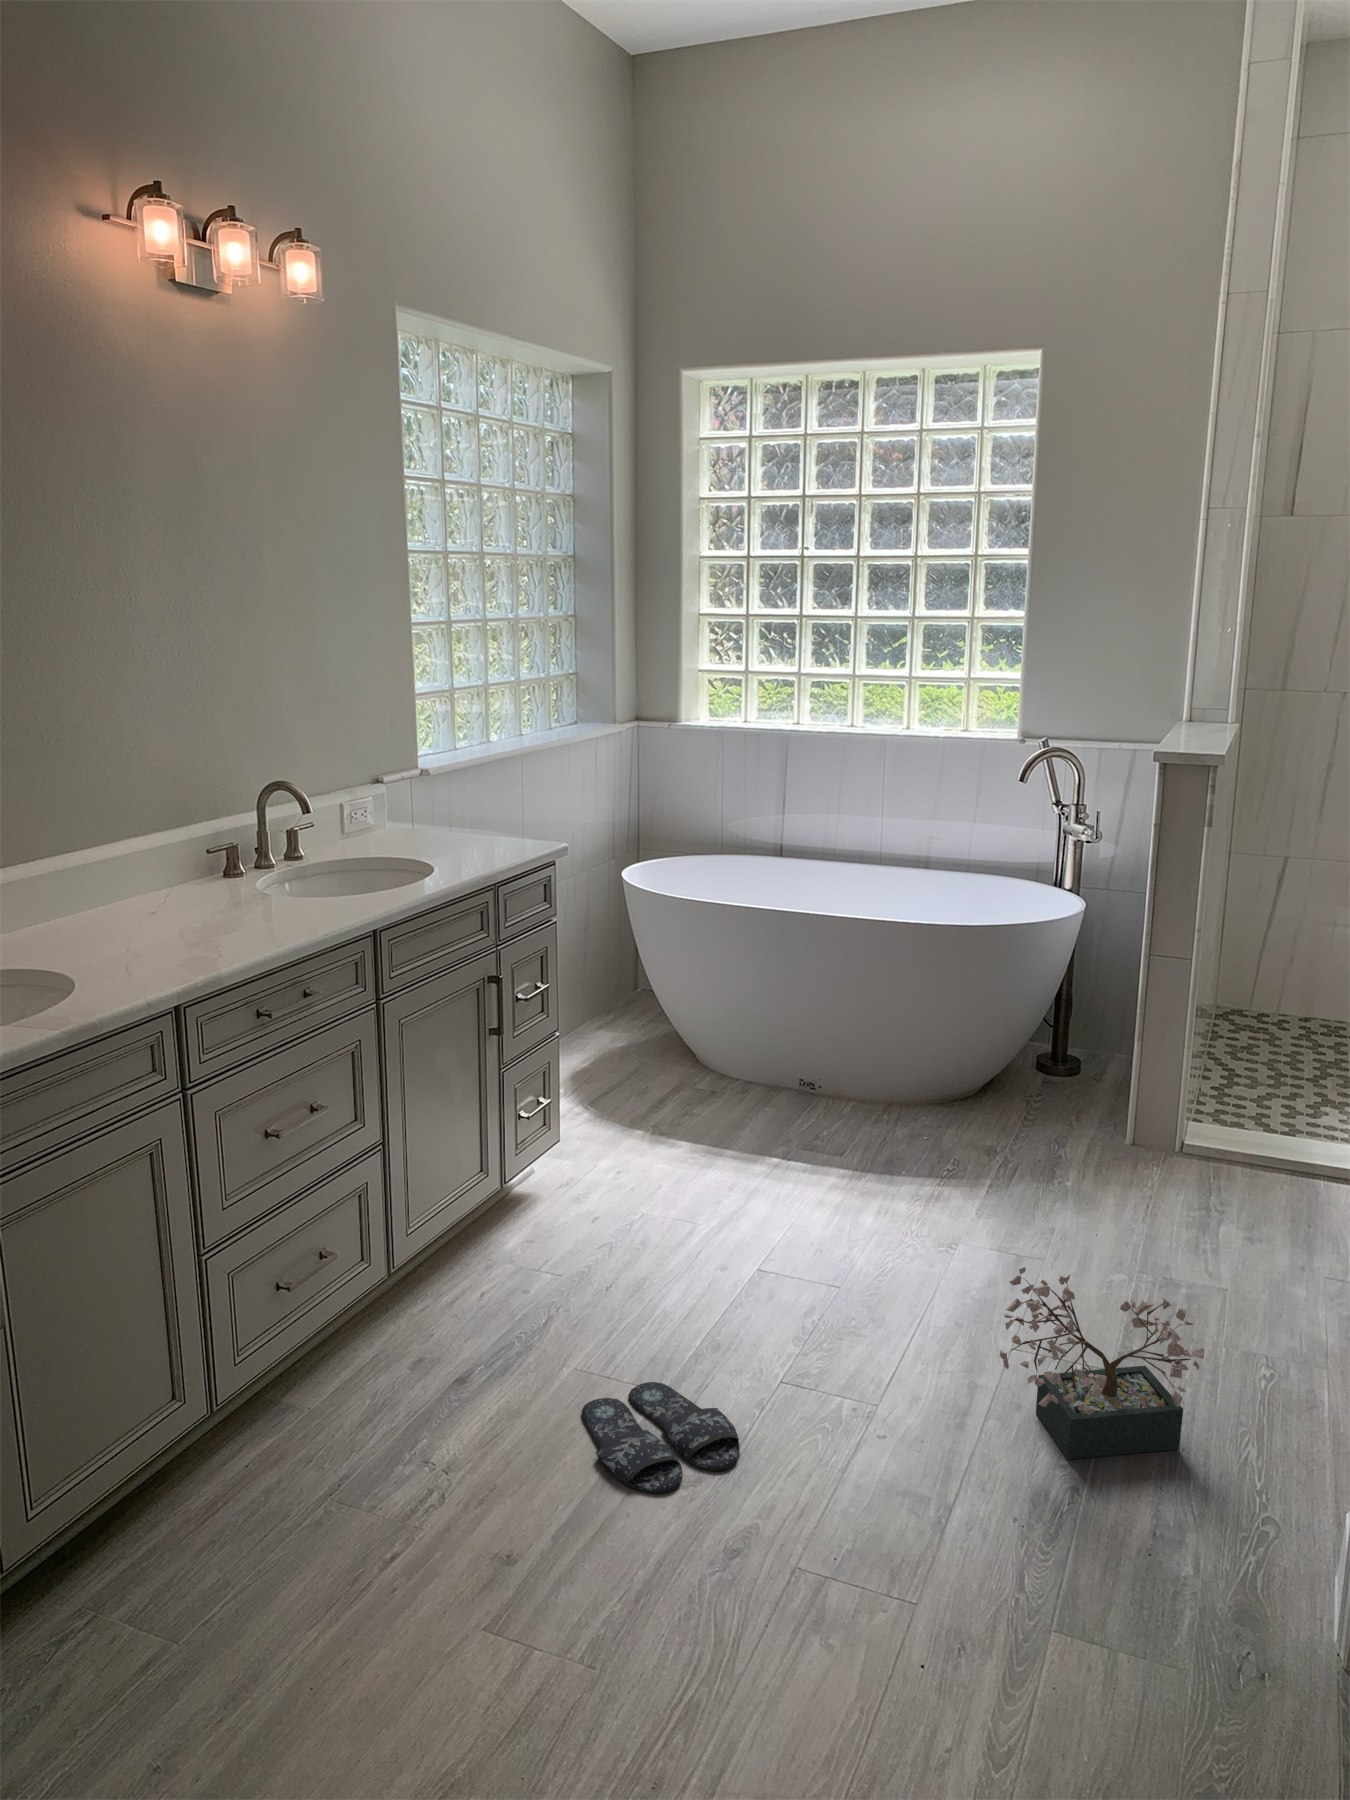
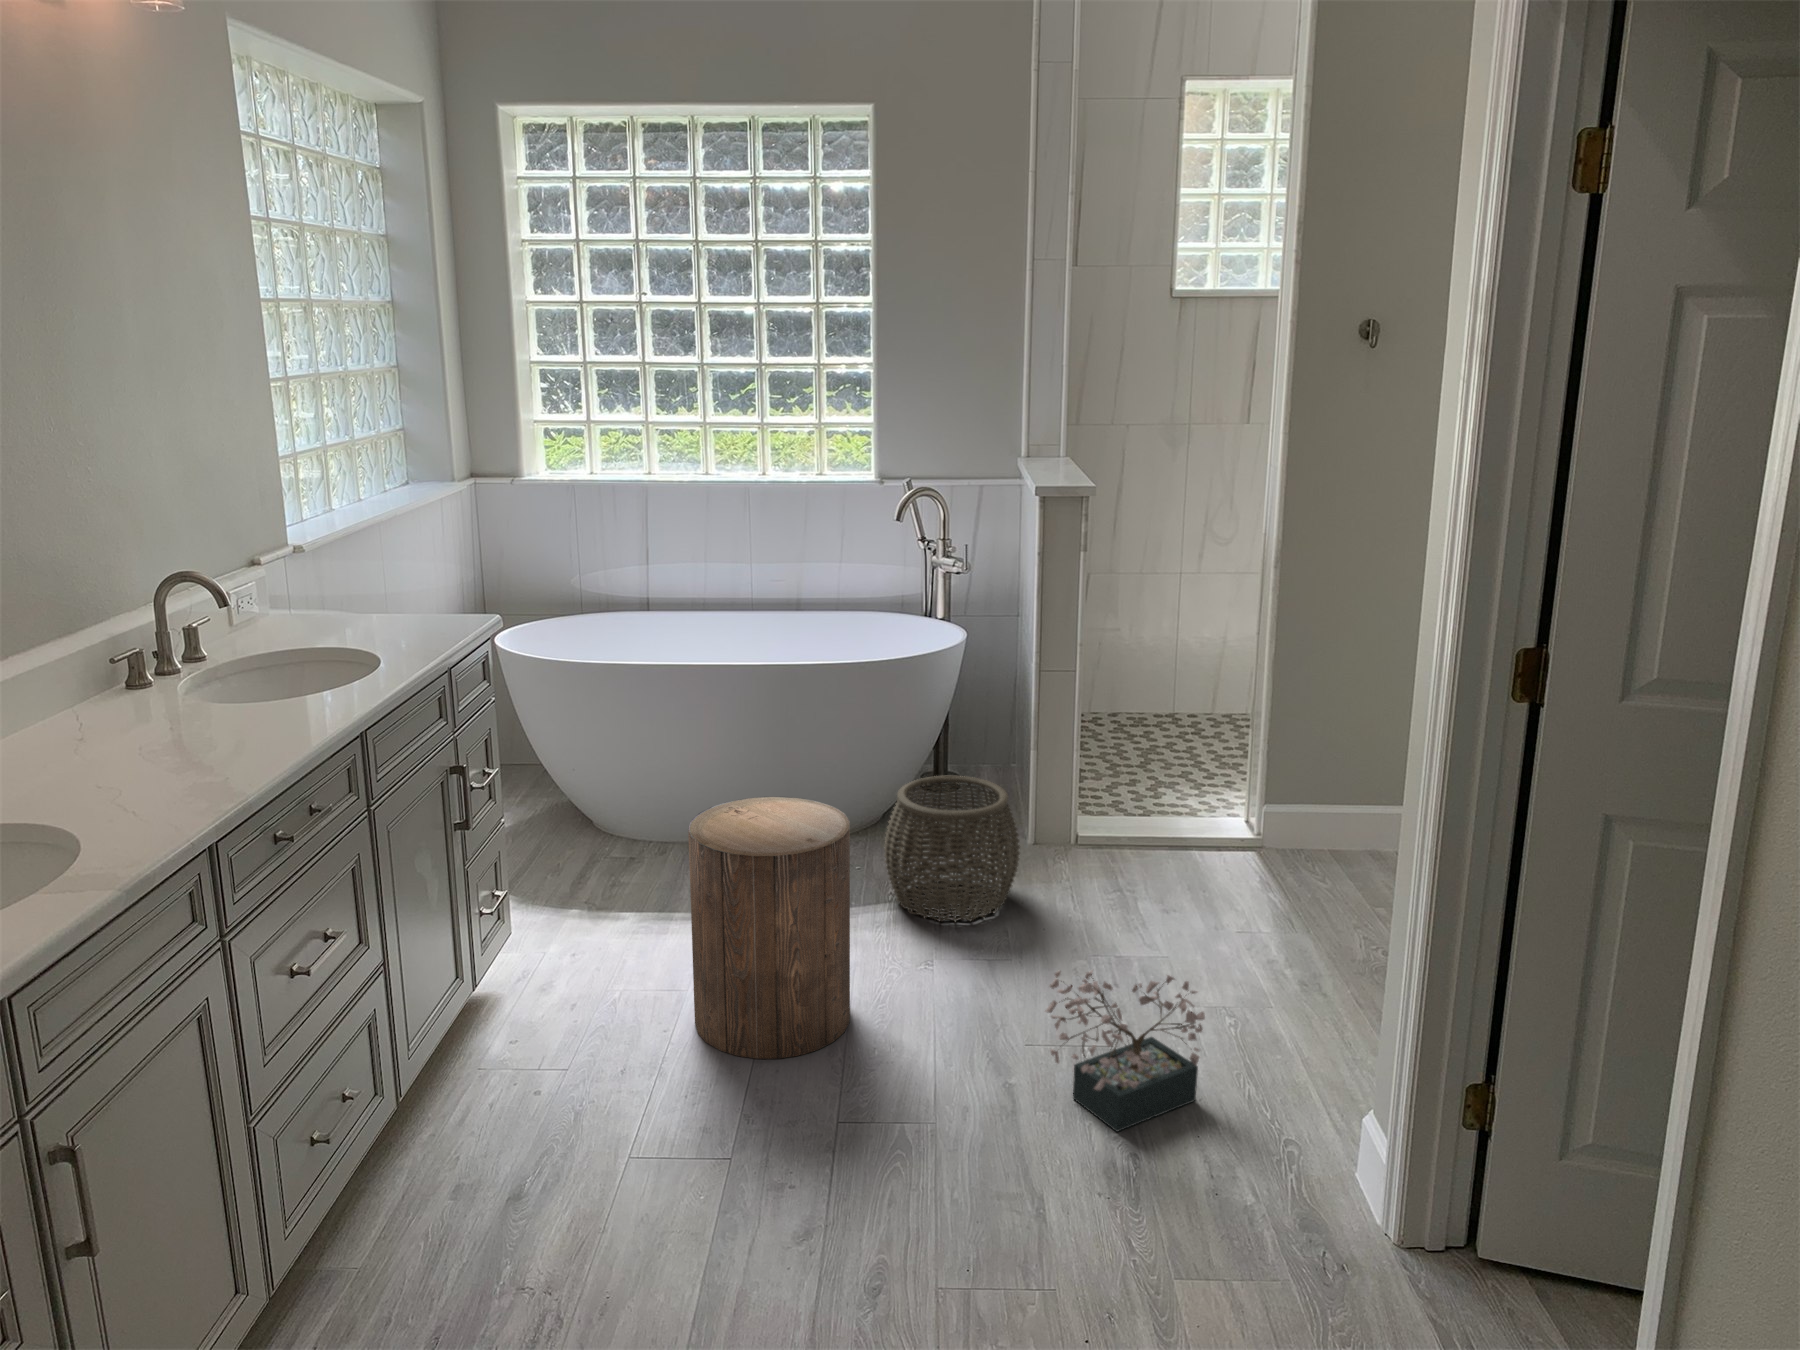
stool: none [687,1041,851,1307] -> present [688,797,850,1059]
woven basket: none [938,1051,1088,1210] -> present [884,776,1020,922]
slippers: present [582,1382,740,1494] -> none [670,1152,843,1259]

